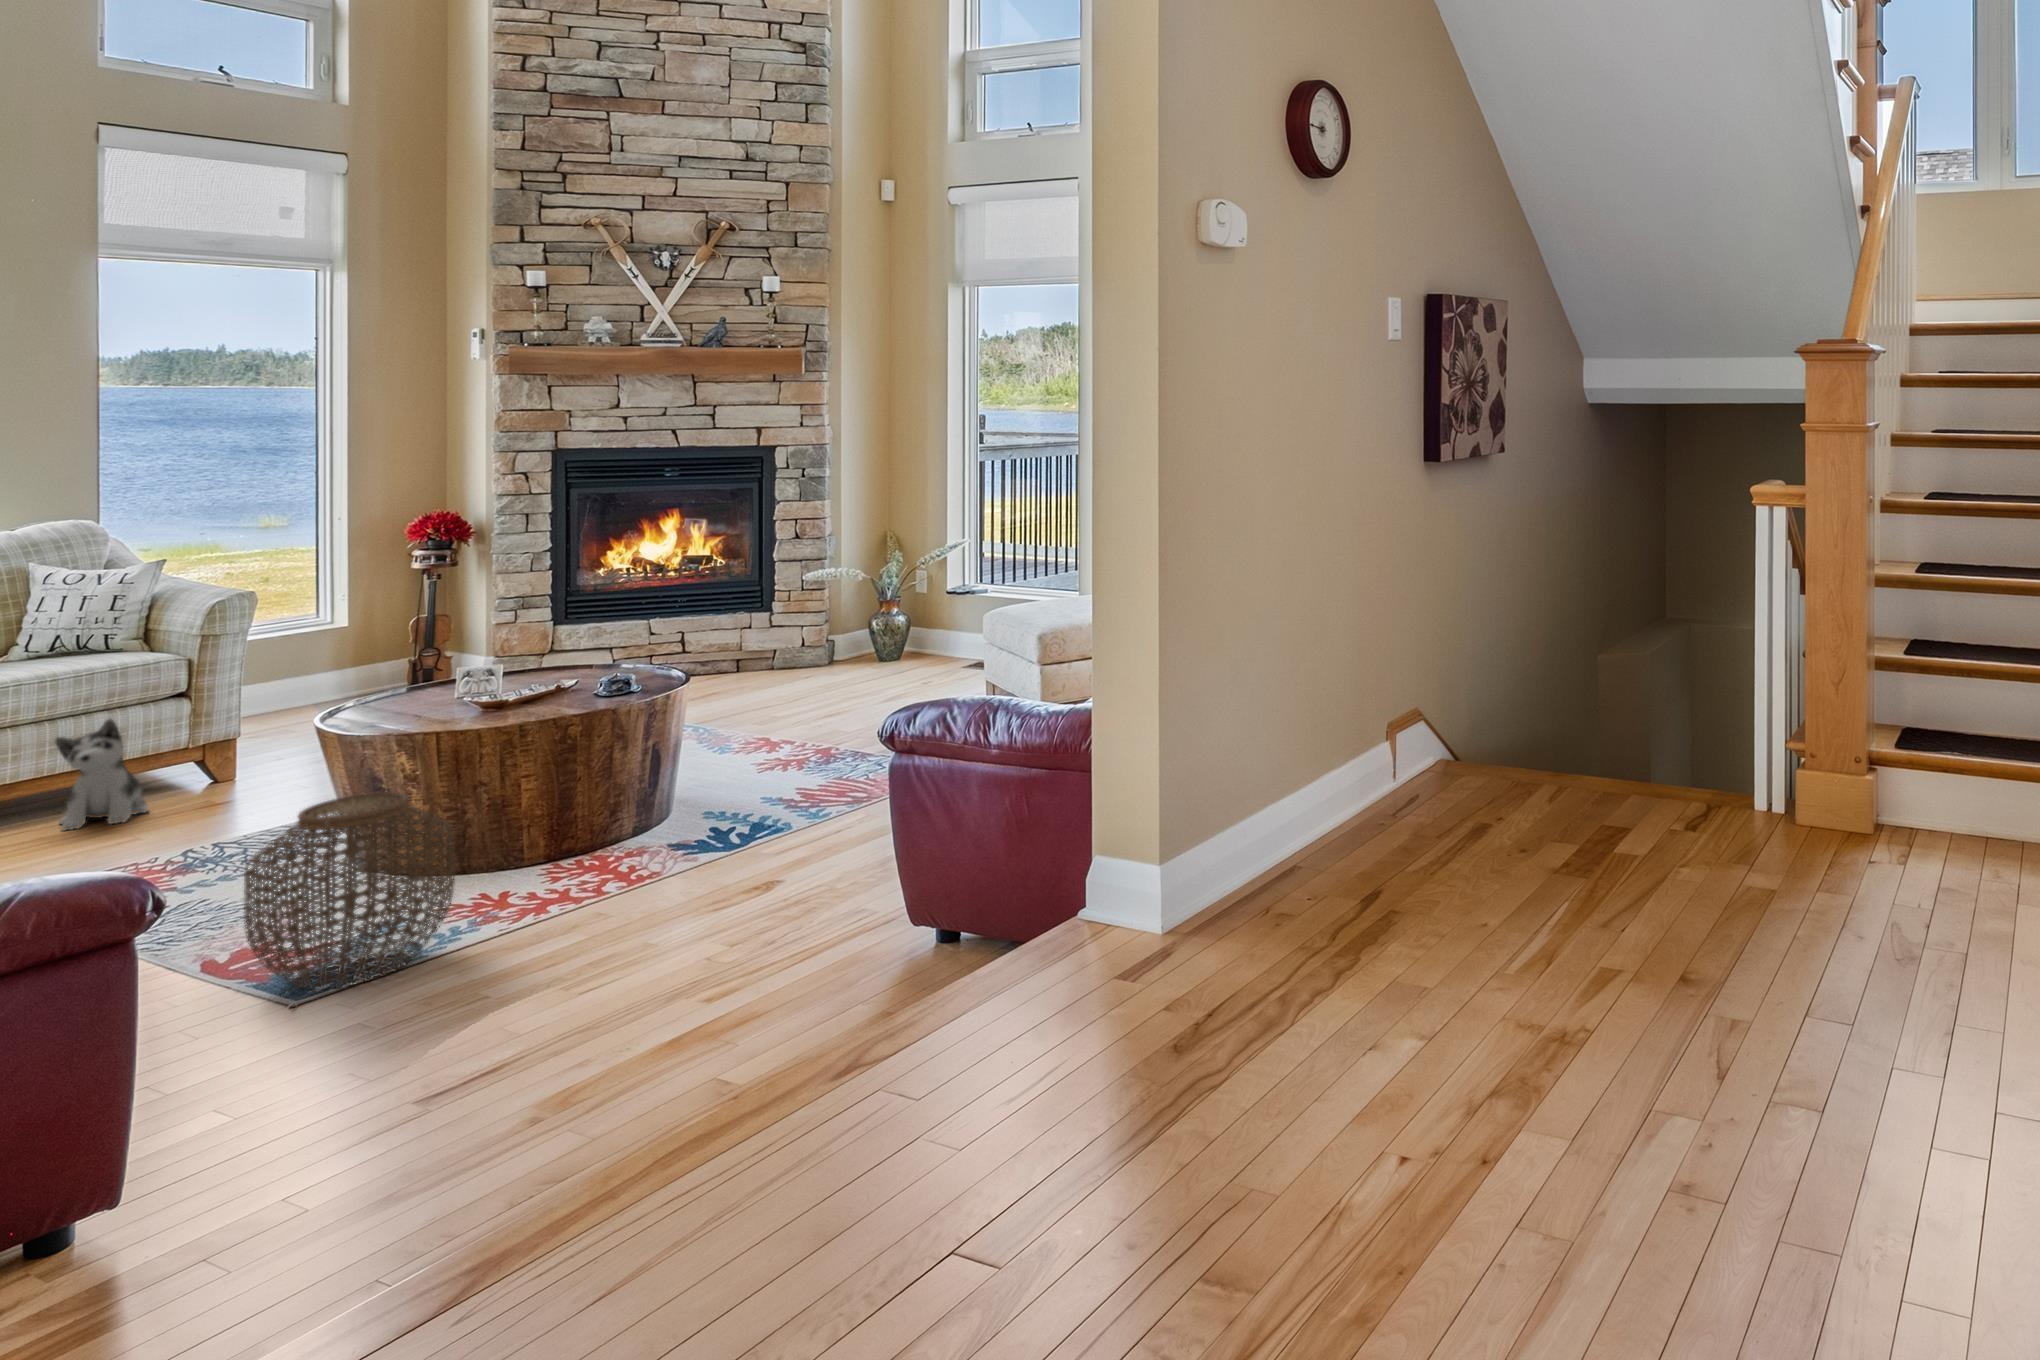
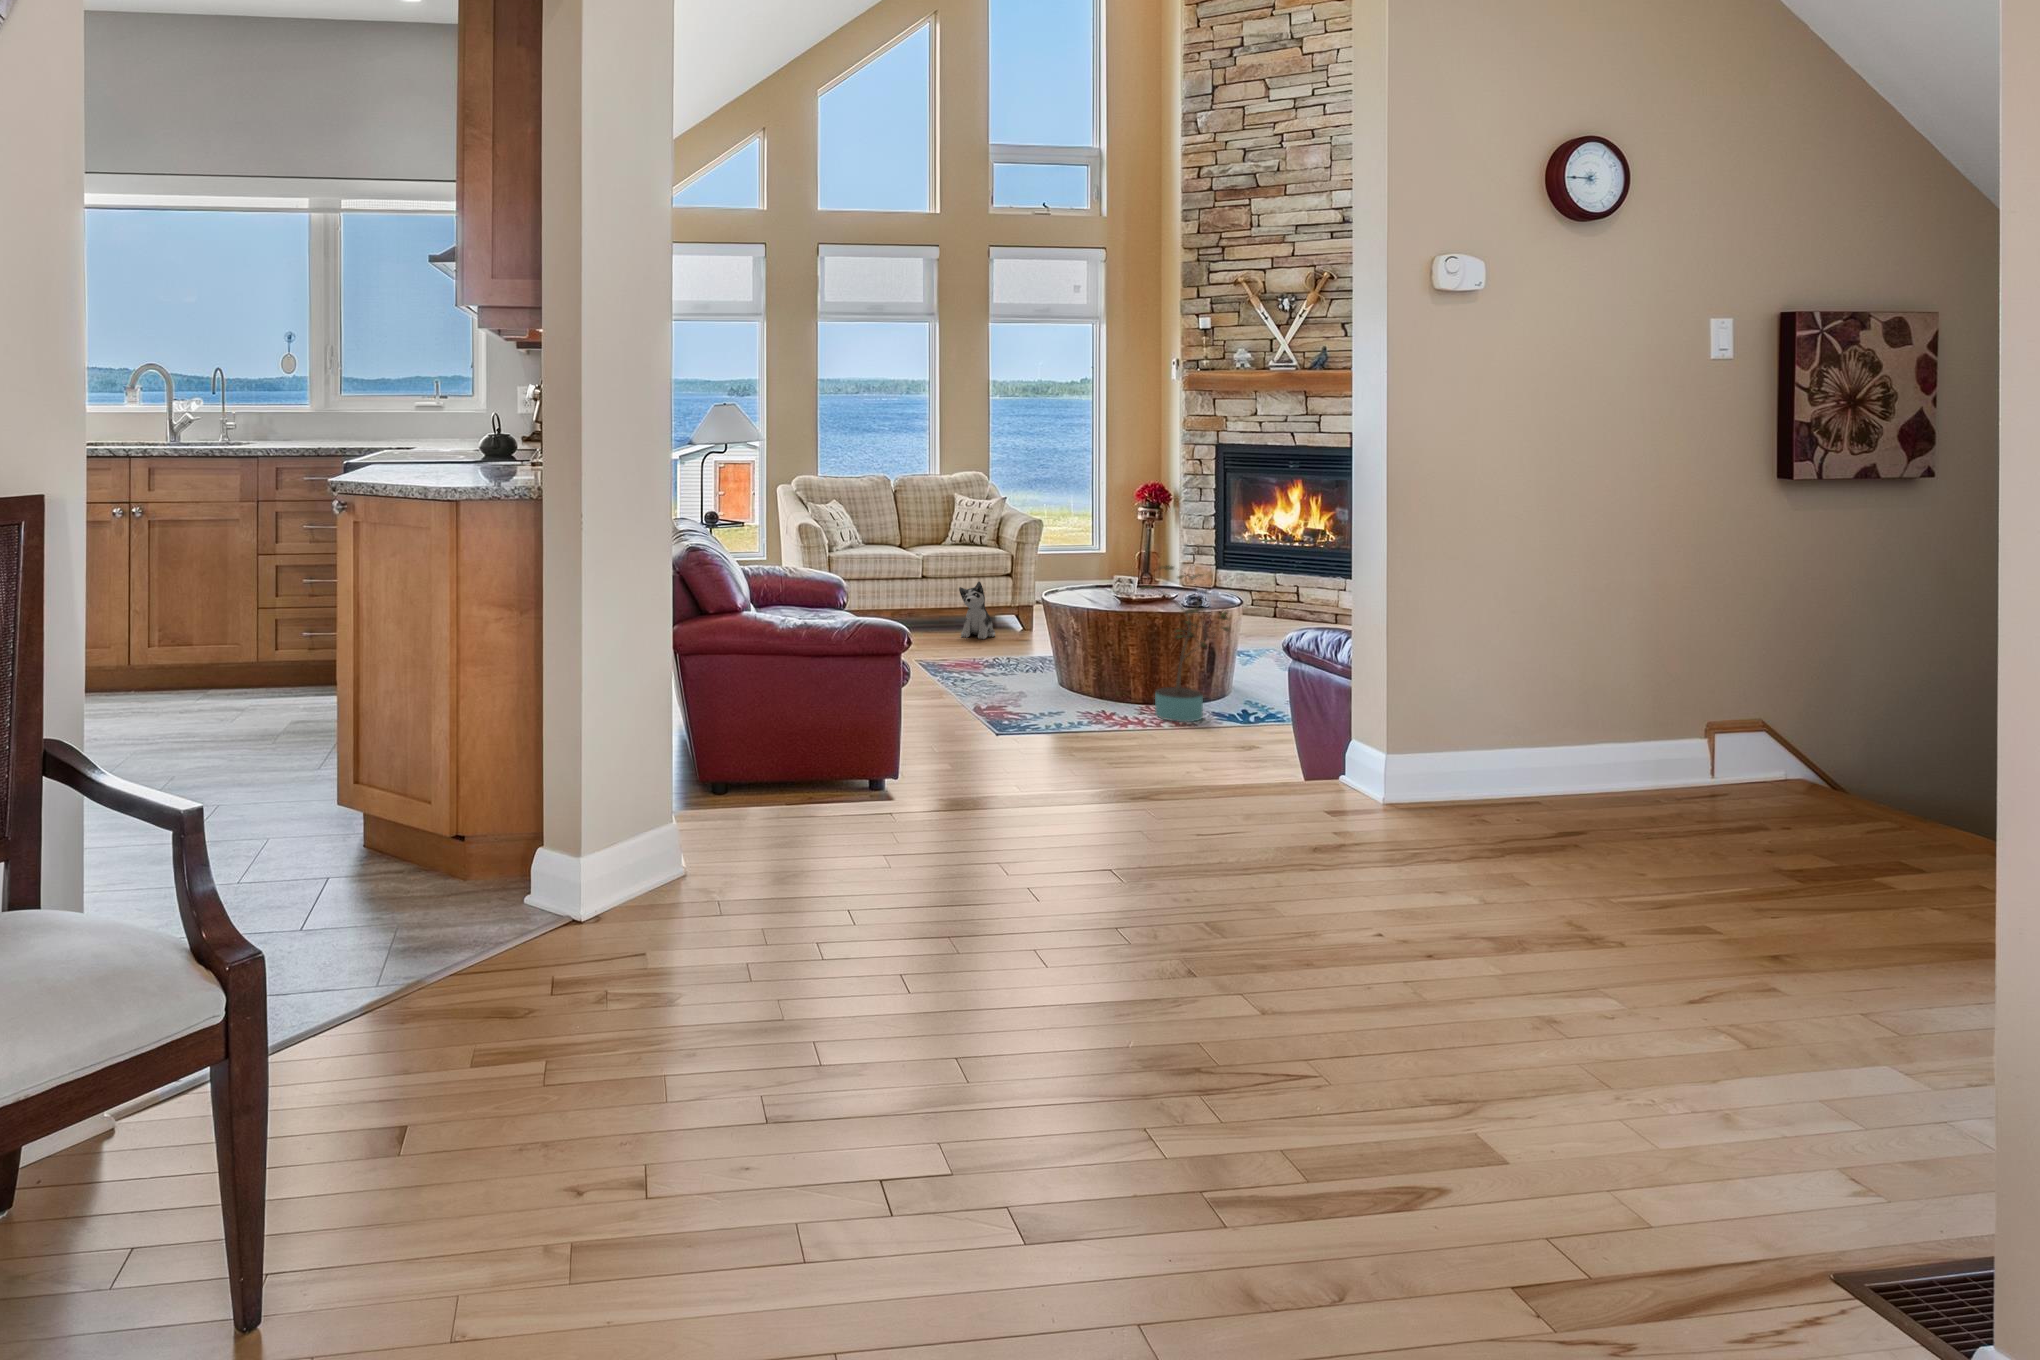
potted plant: none [560,633,723,880] -> present [1140,566,1229,722]
woven basket: present [244,792,455,990] -> none [988,631,1075,730]

